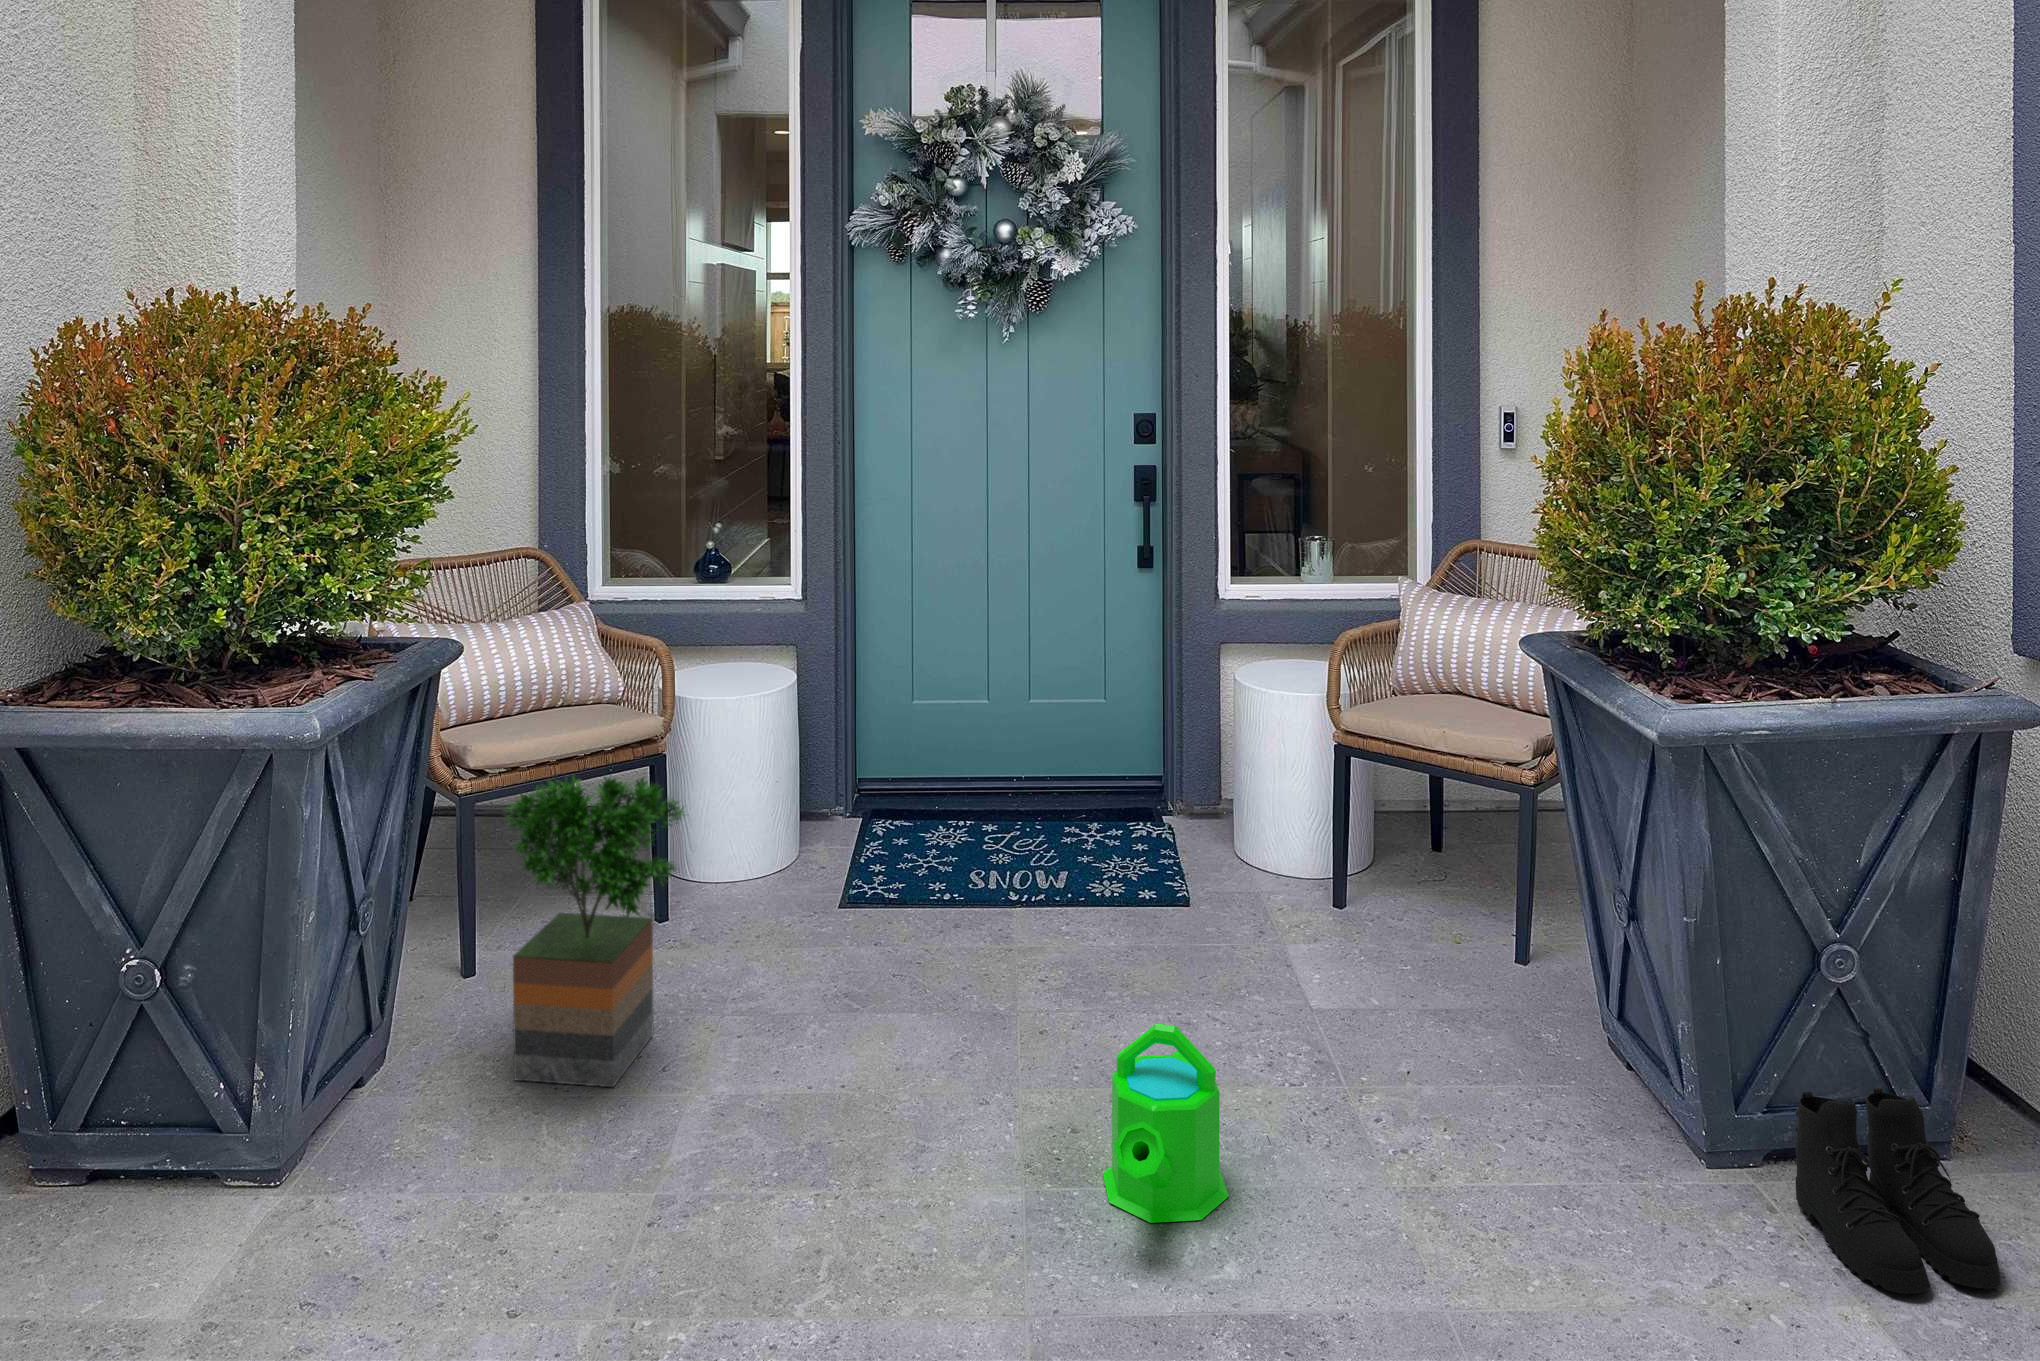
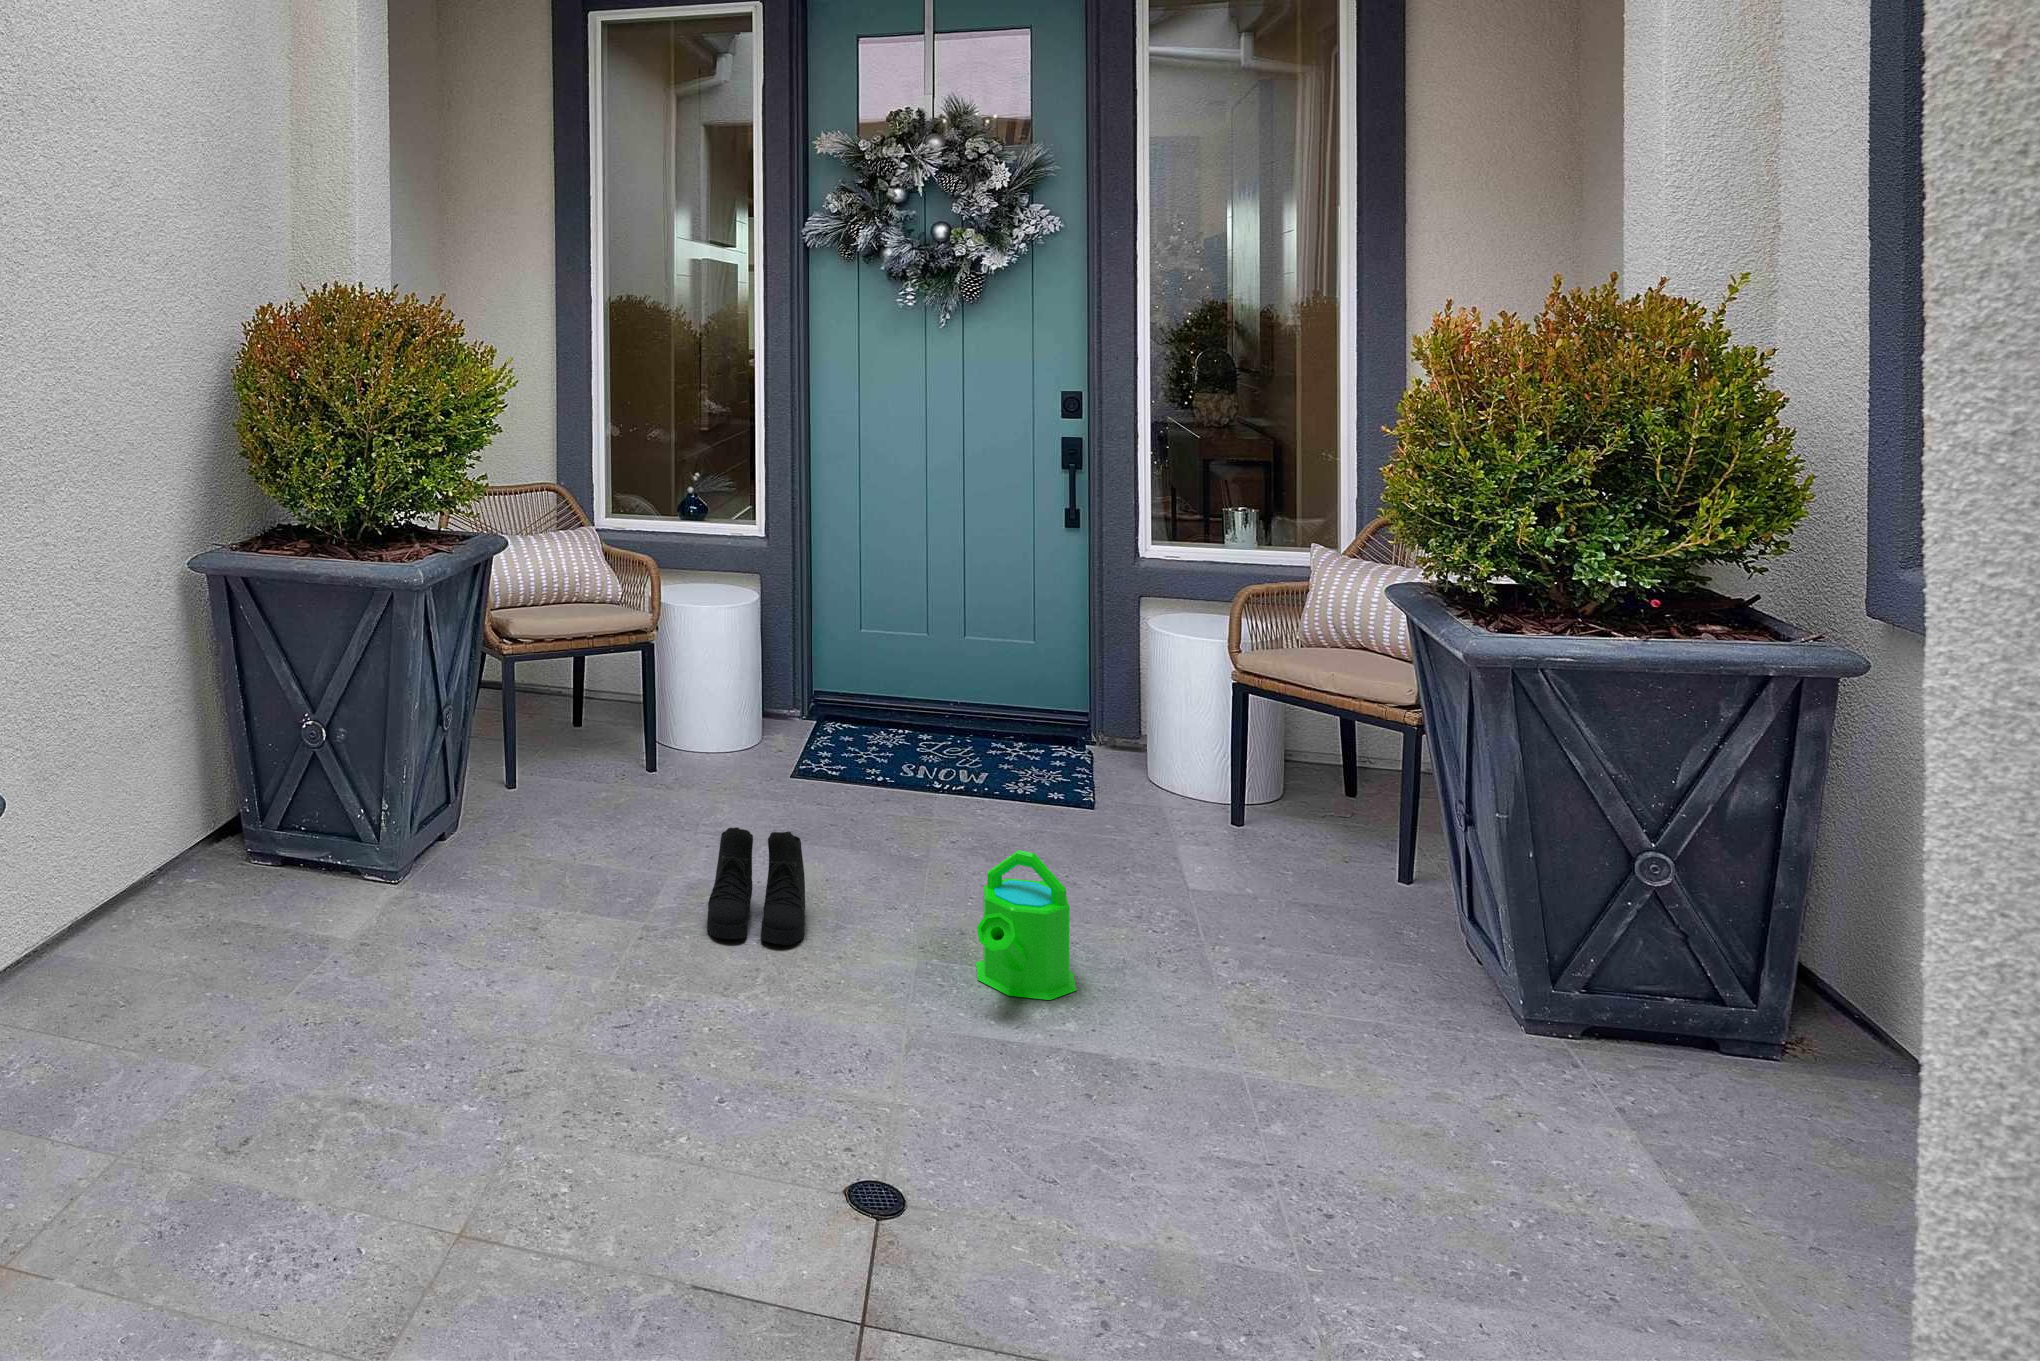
potted tree: present [506,775,686,1087] -> none [535,638,668,866]
boots: present [1794,1088,2001,1294] -> present [707,827,805,945]

